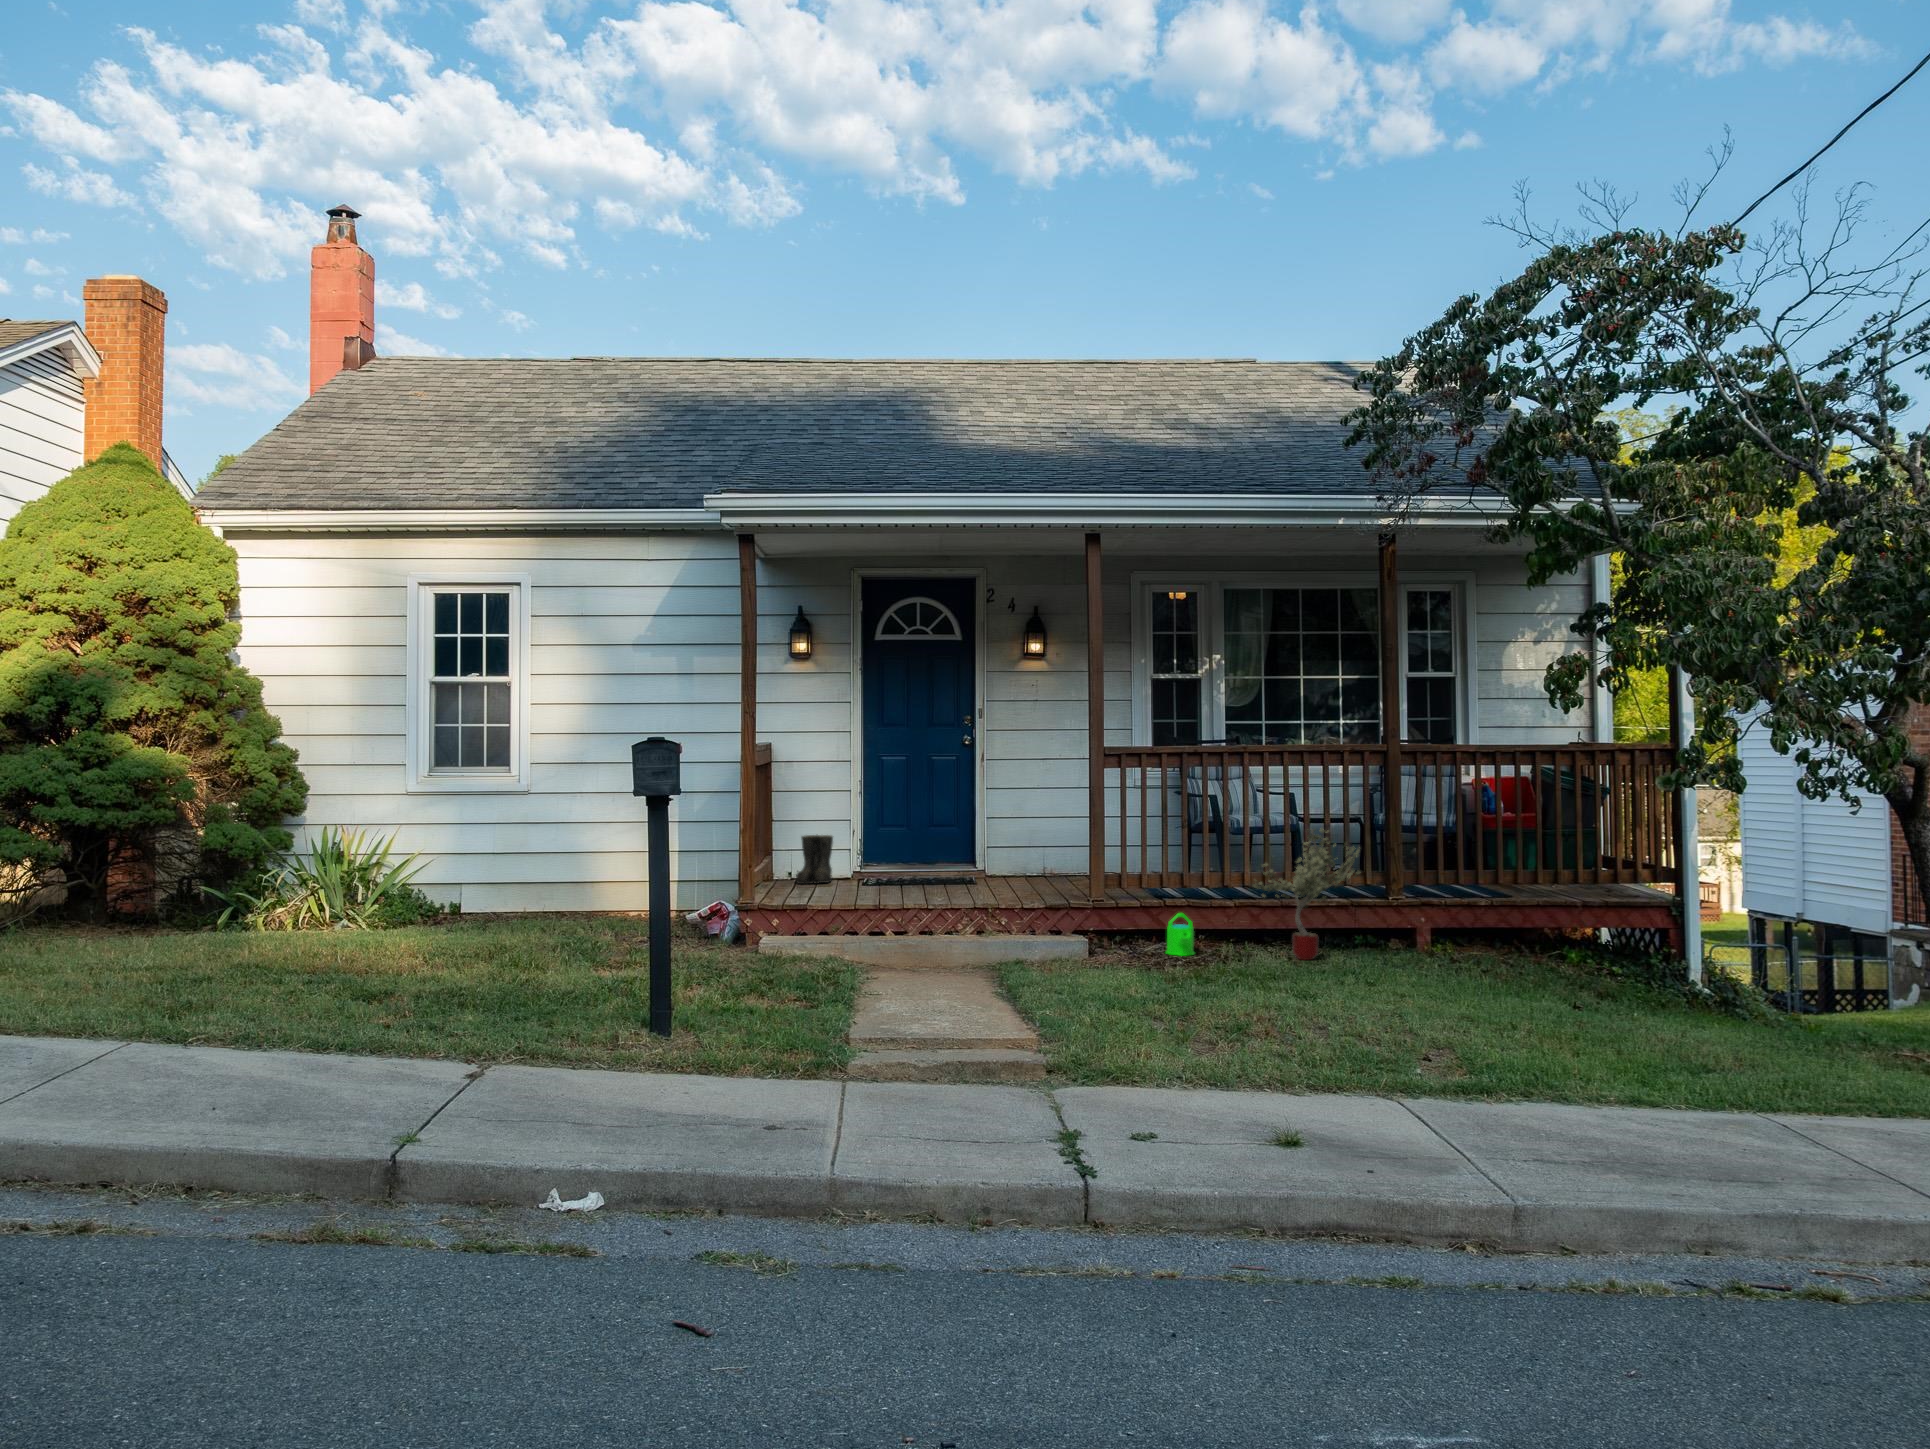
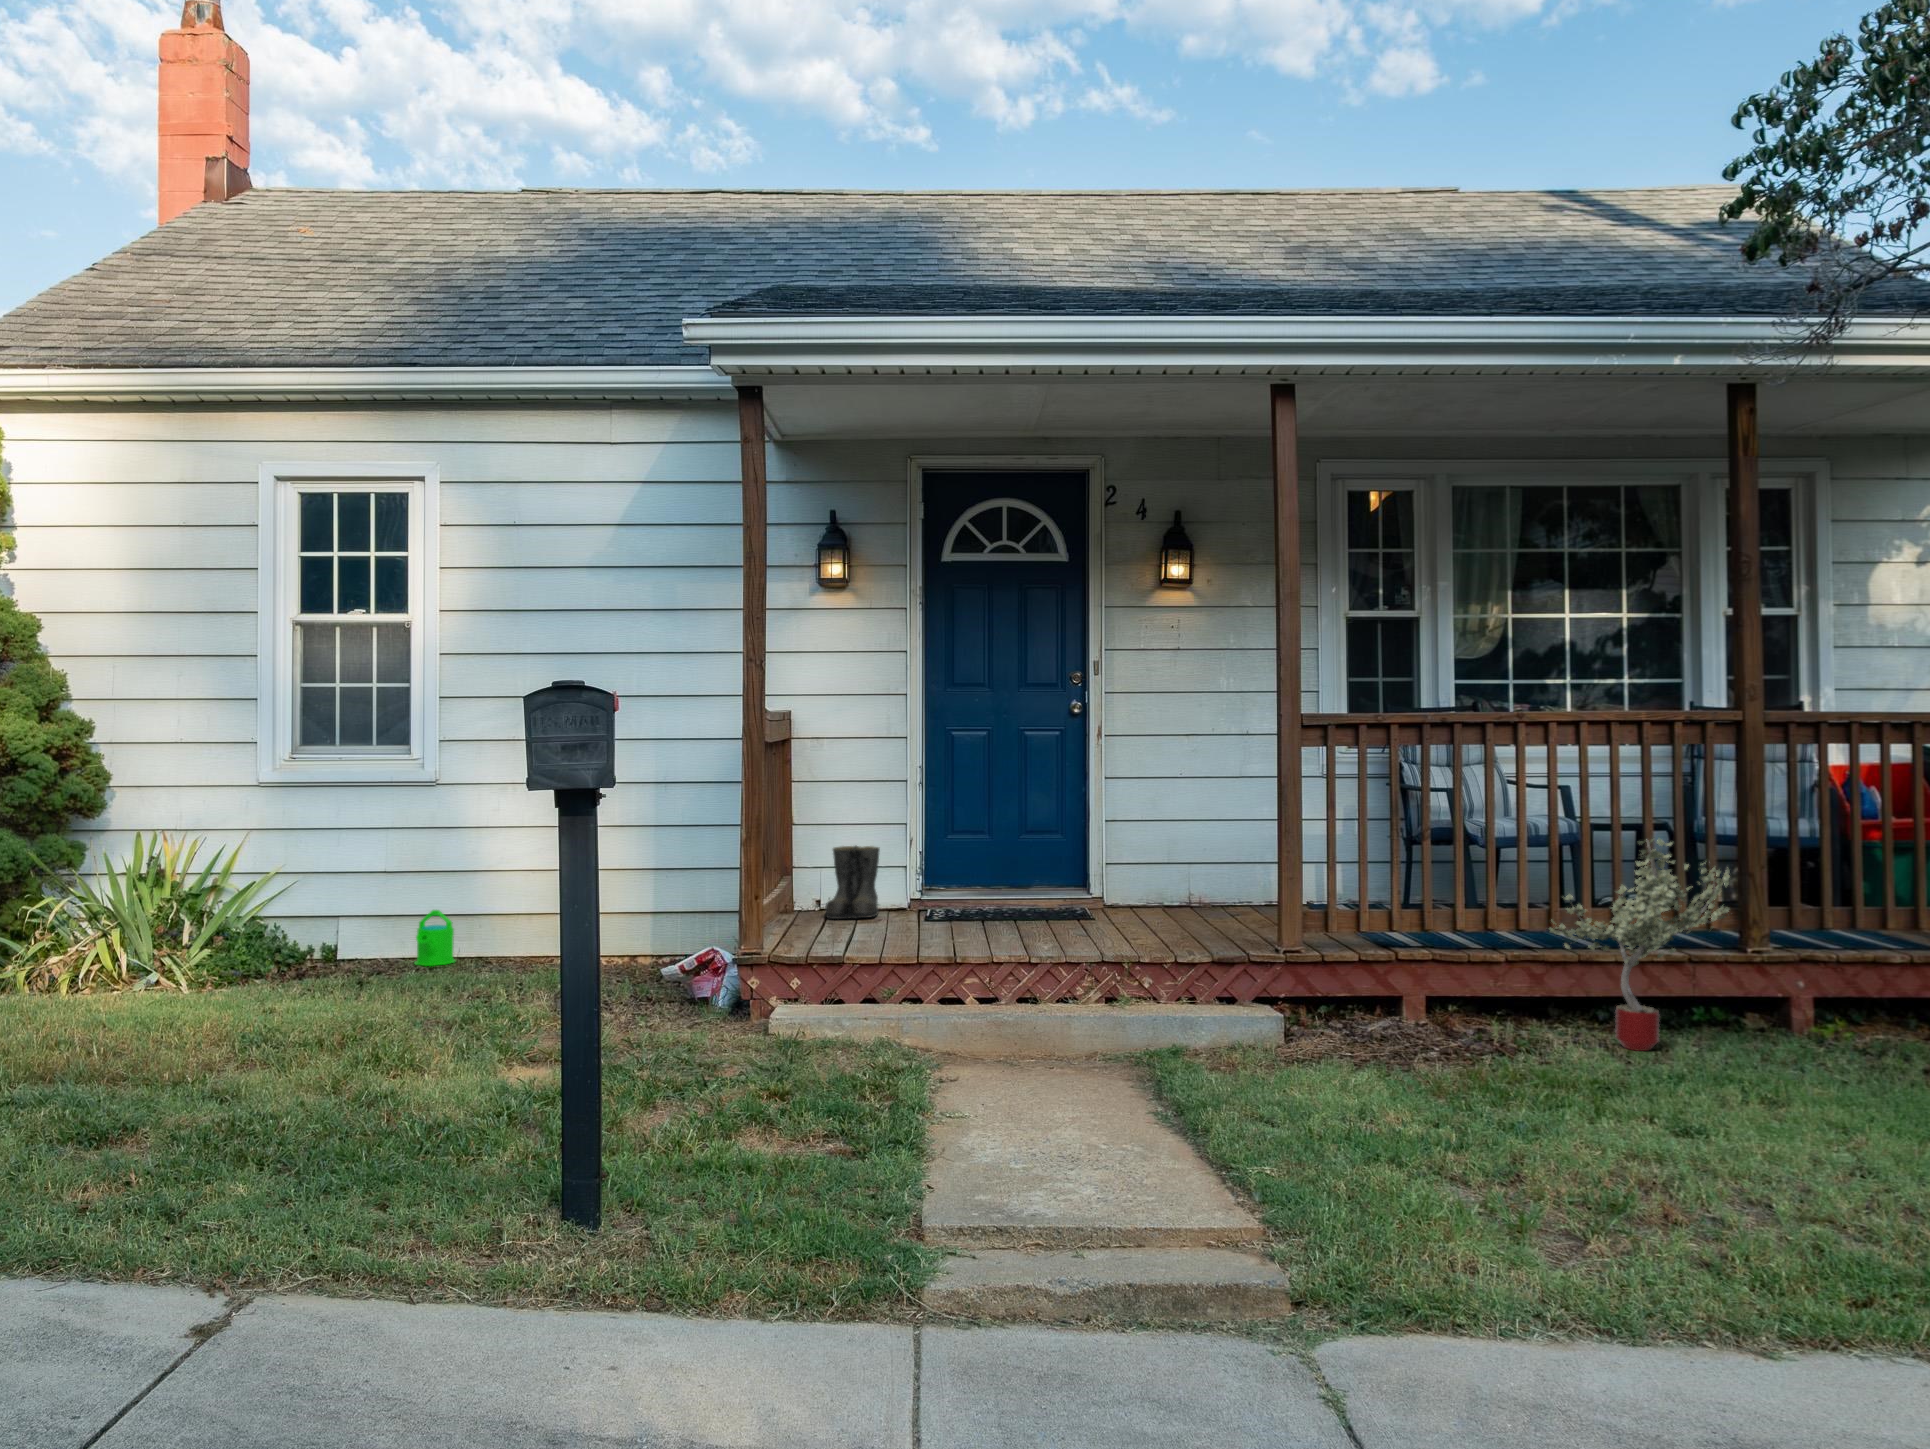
watering can: present [1166,913,1194,956] -> present [415,910,455,966]

